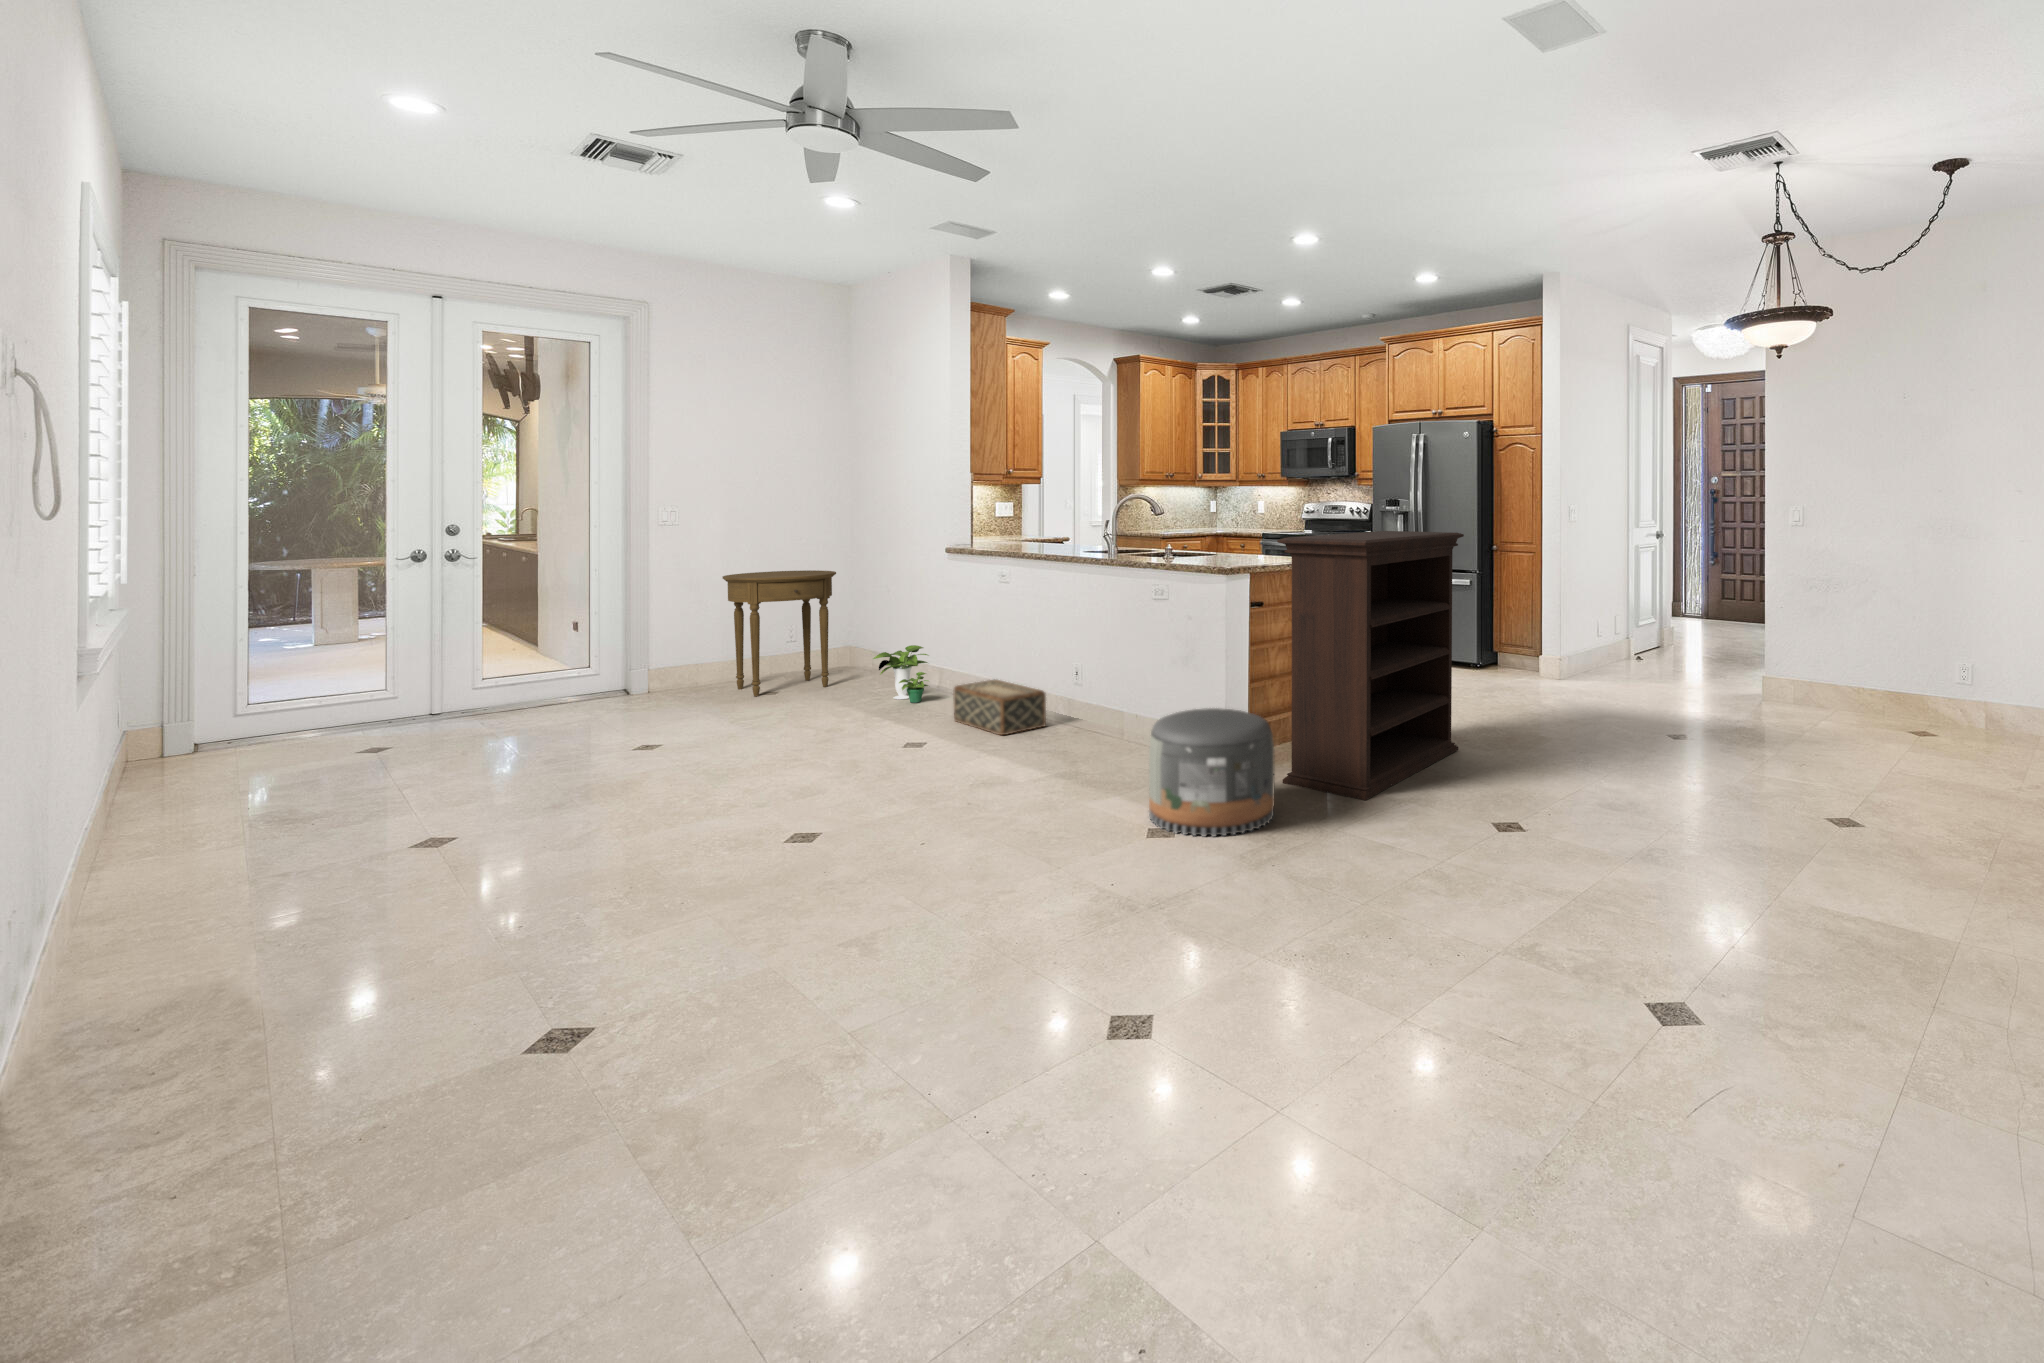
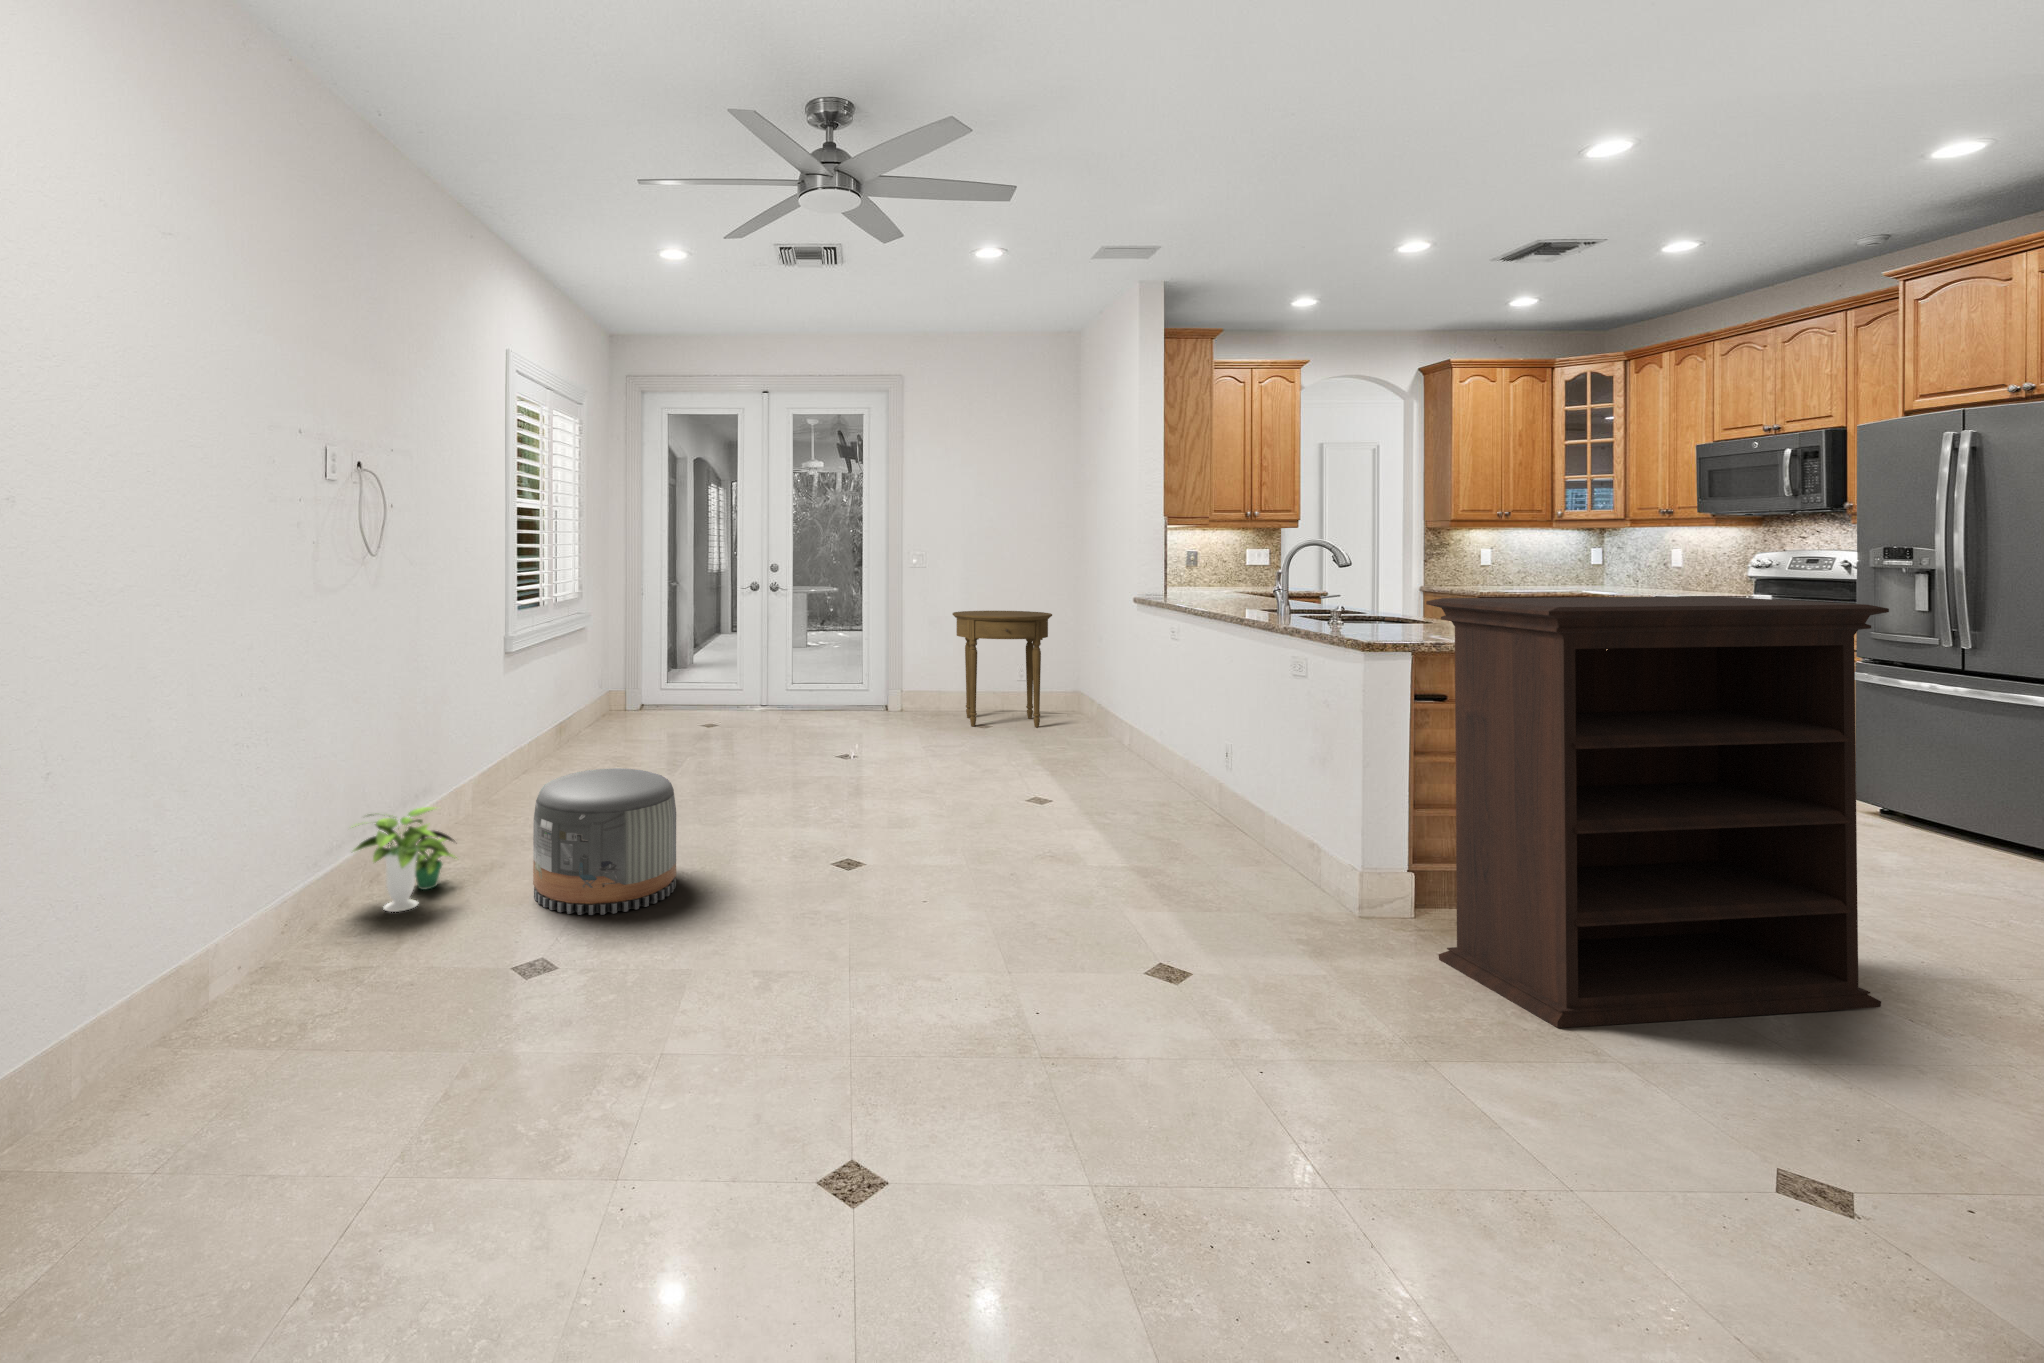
potted plant: present [873,645,928,703] -> present [353,807,455,912]
woven basket: present [954,679,1046,735] -> none [1111,745,1200,809]
pouf: present [1149,708,1274,837] -> present [533,768,676,915]

